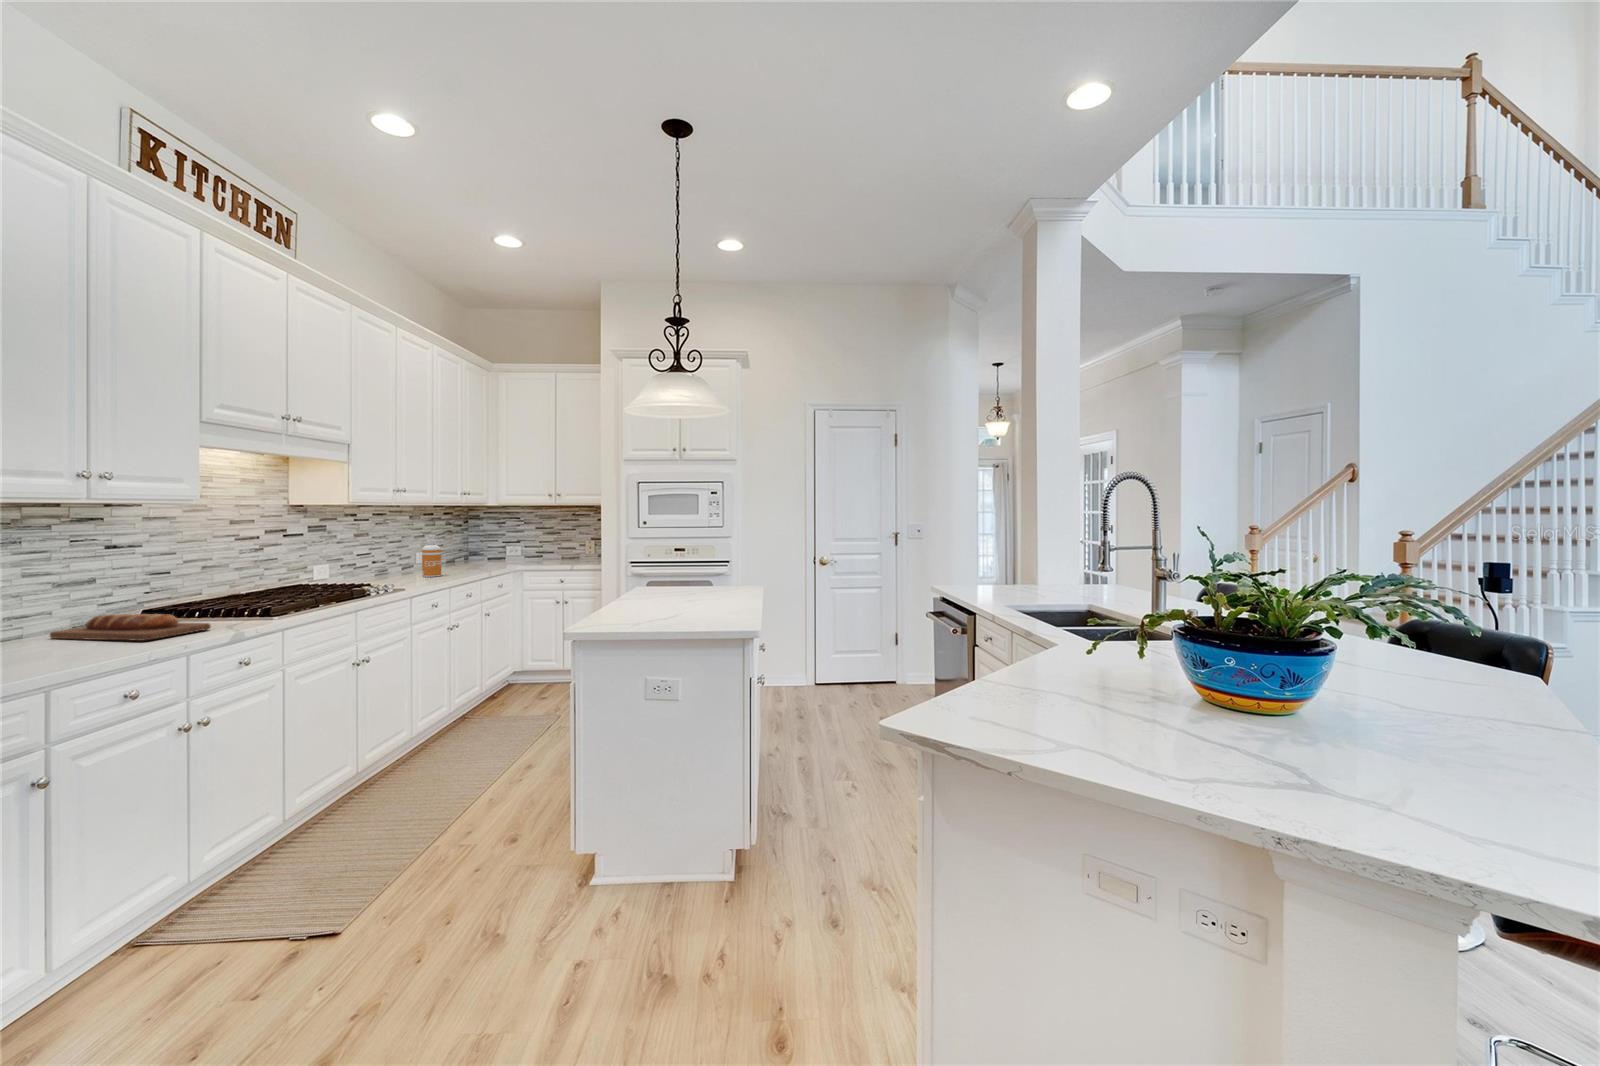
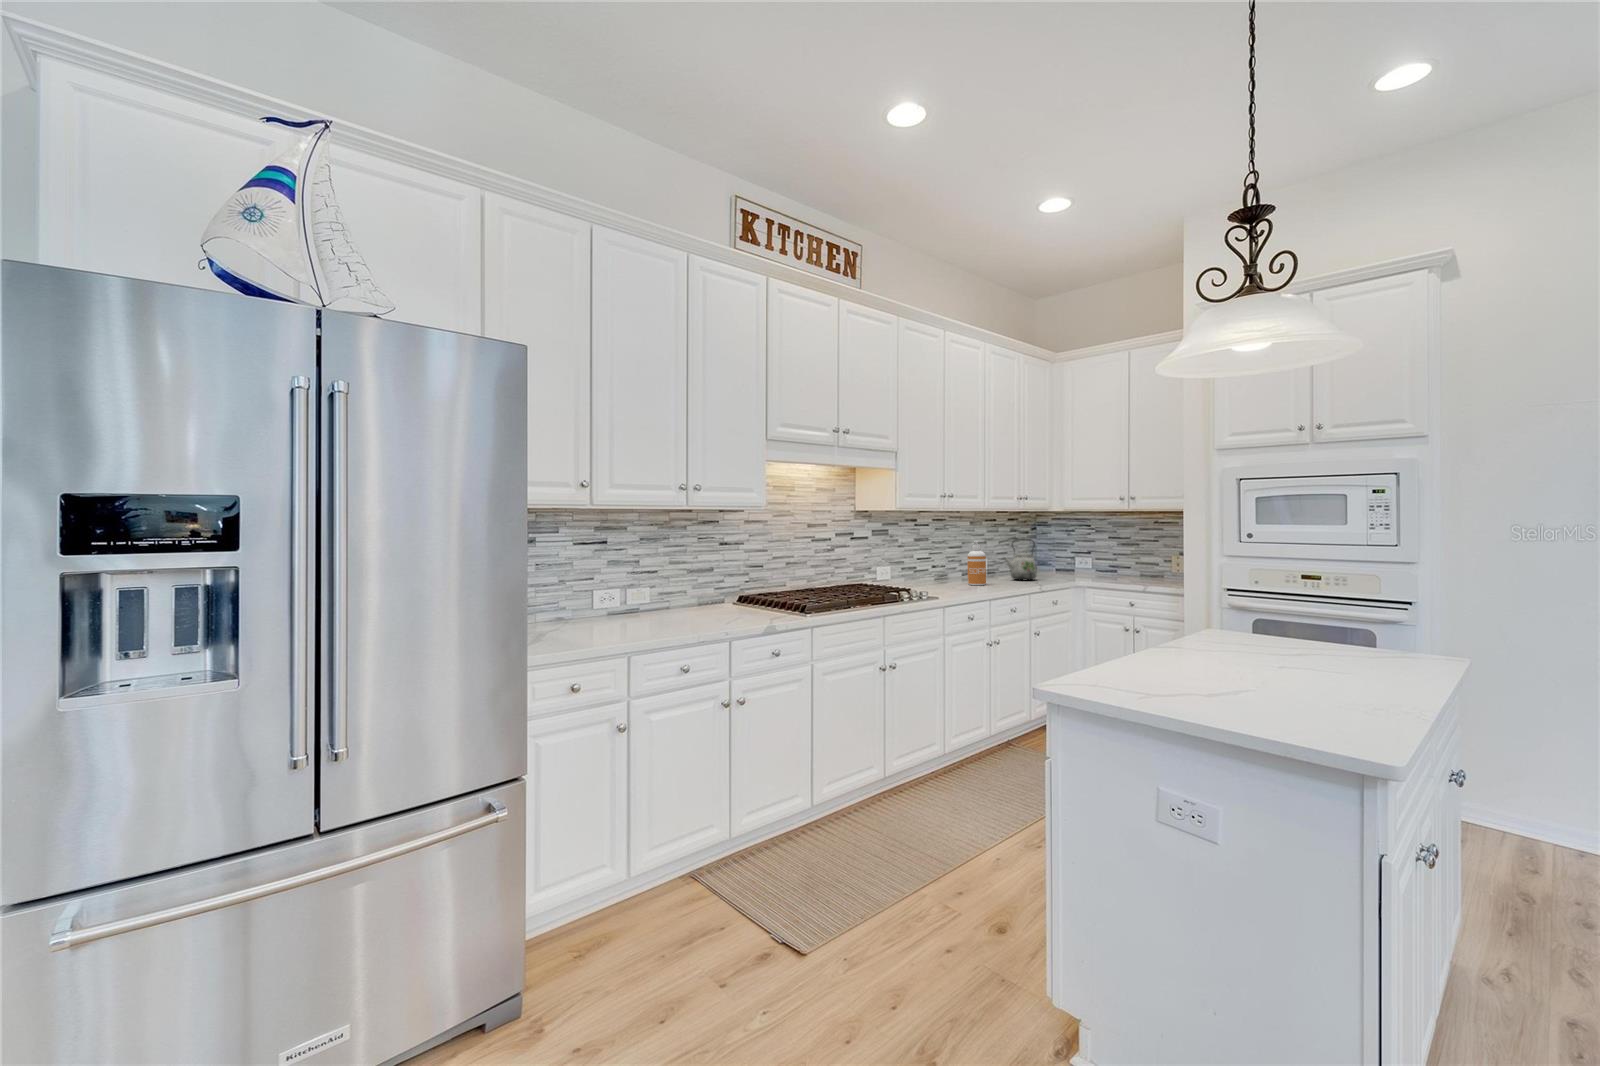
kettle: none [451,533,483,570] -> present [1004,542,1036,580]
bread loaf: present [50,614,211,641] -> none [674,595,752,618]

